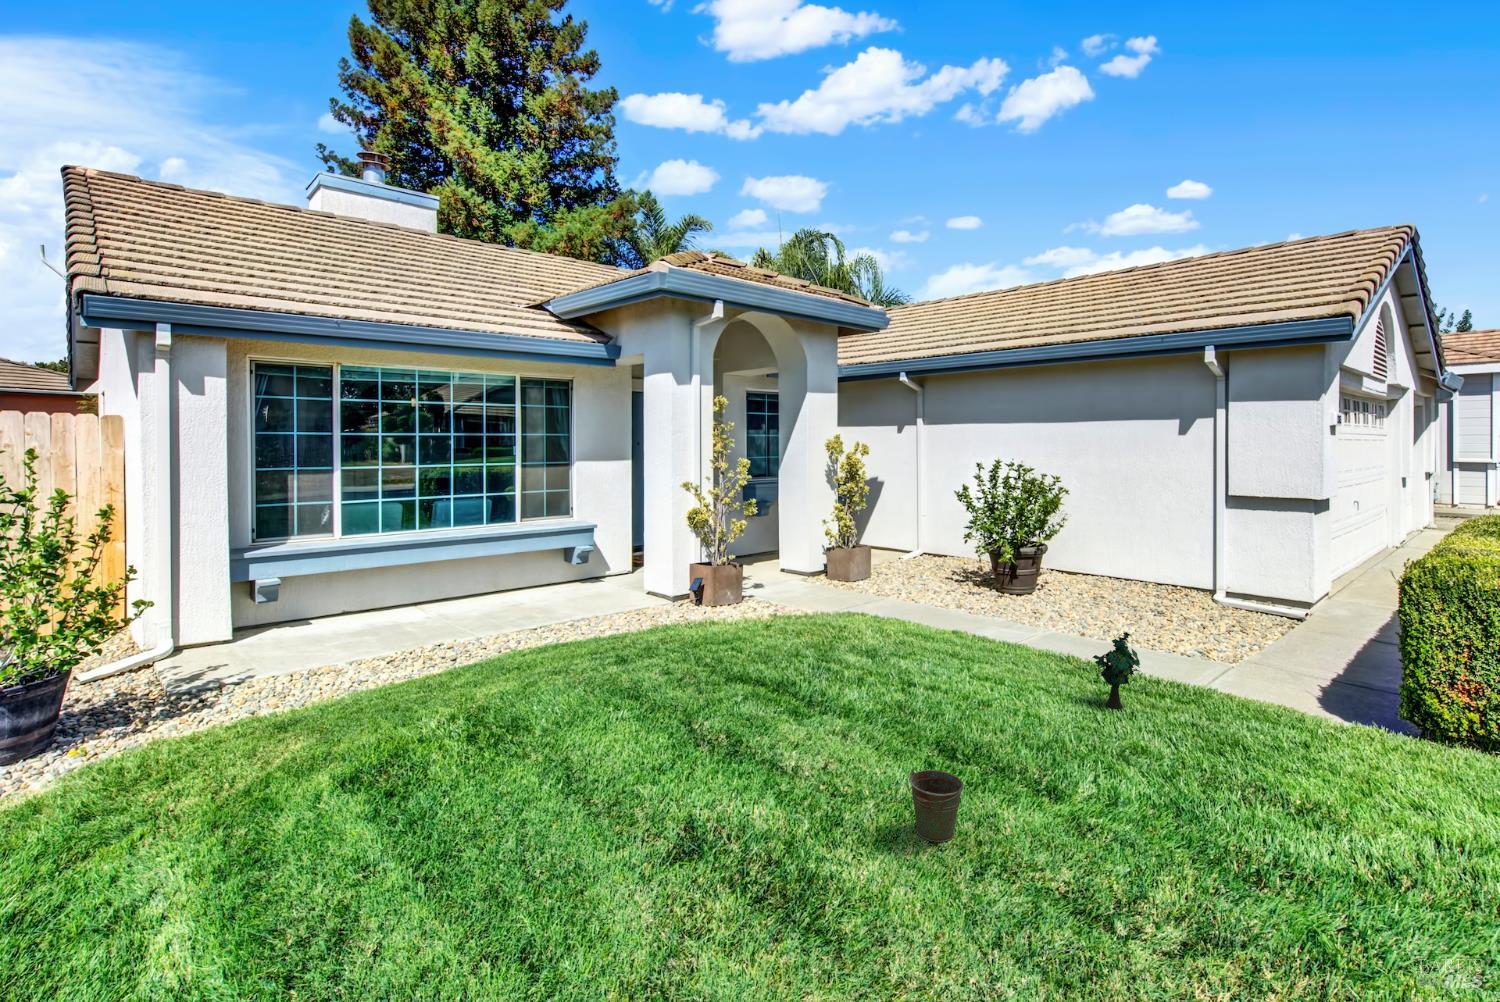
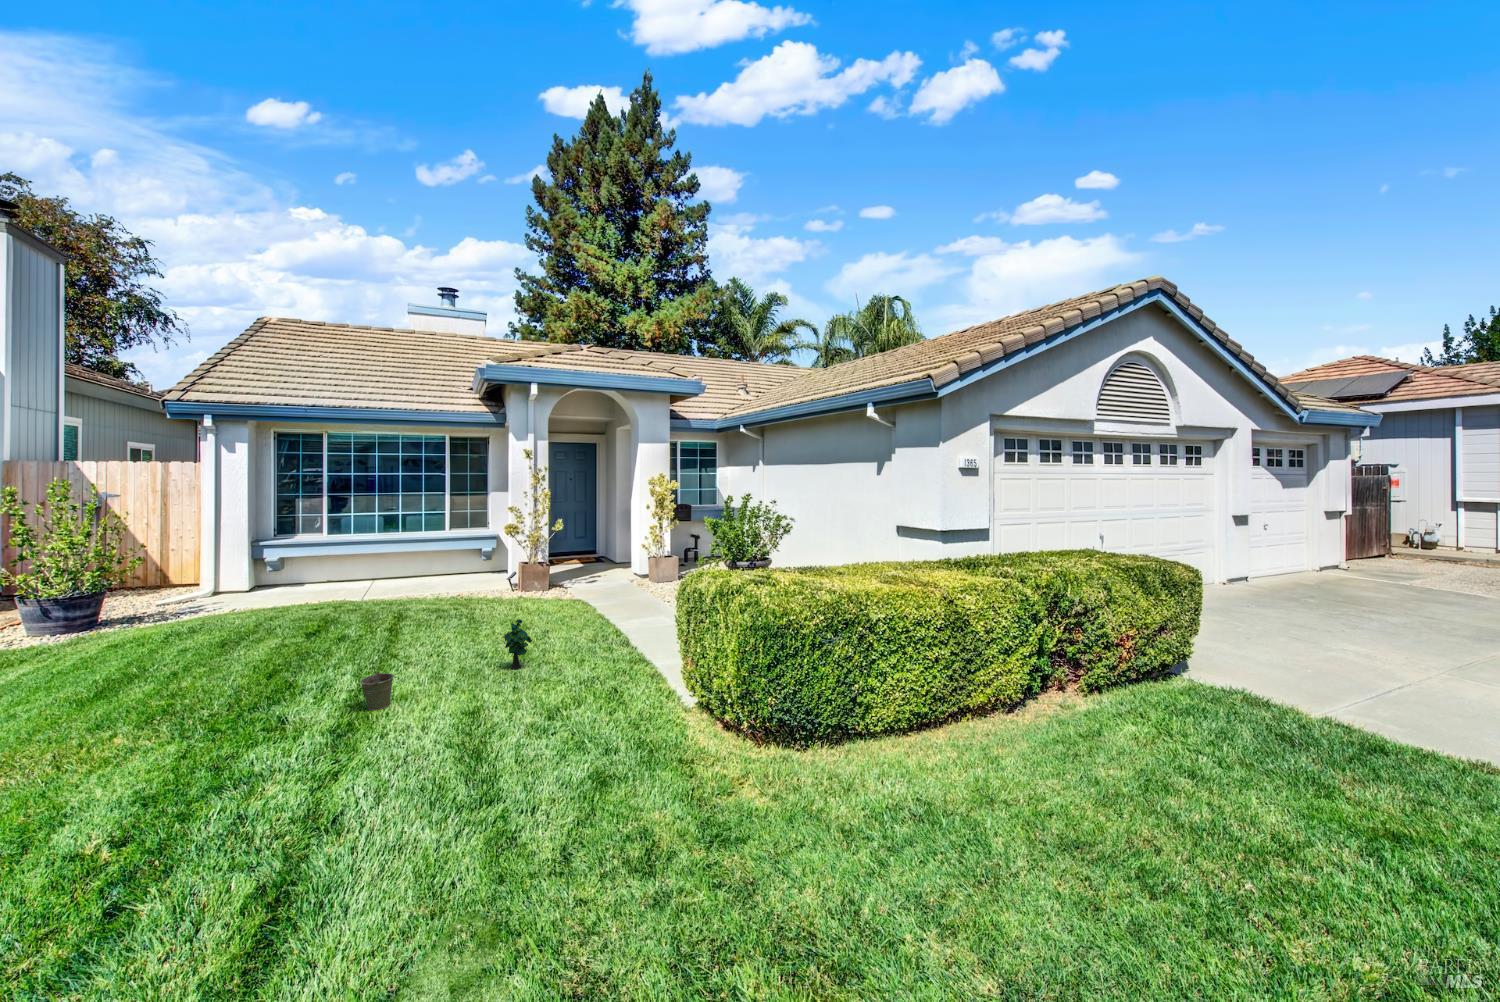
bucket: present [906,770,964,842] -> present [358,672,394,710]

